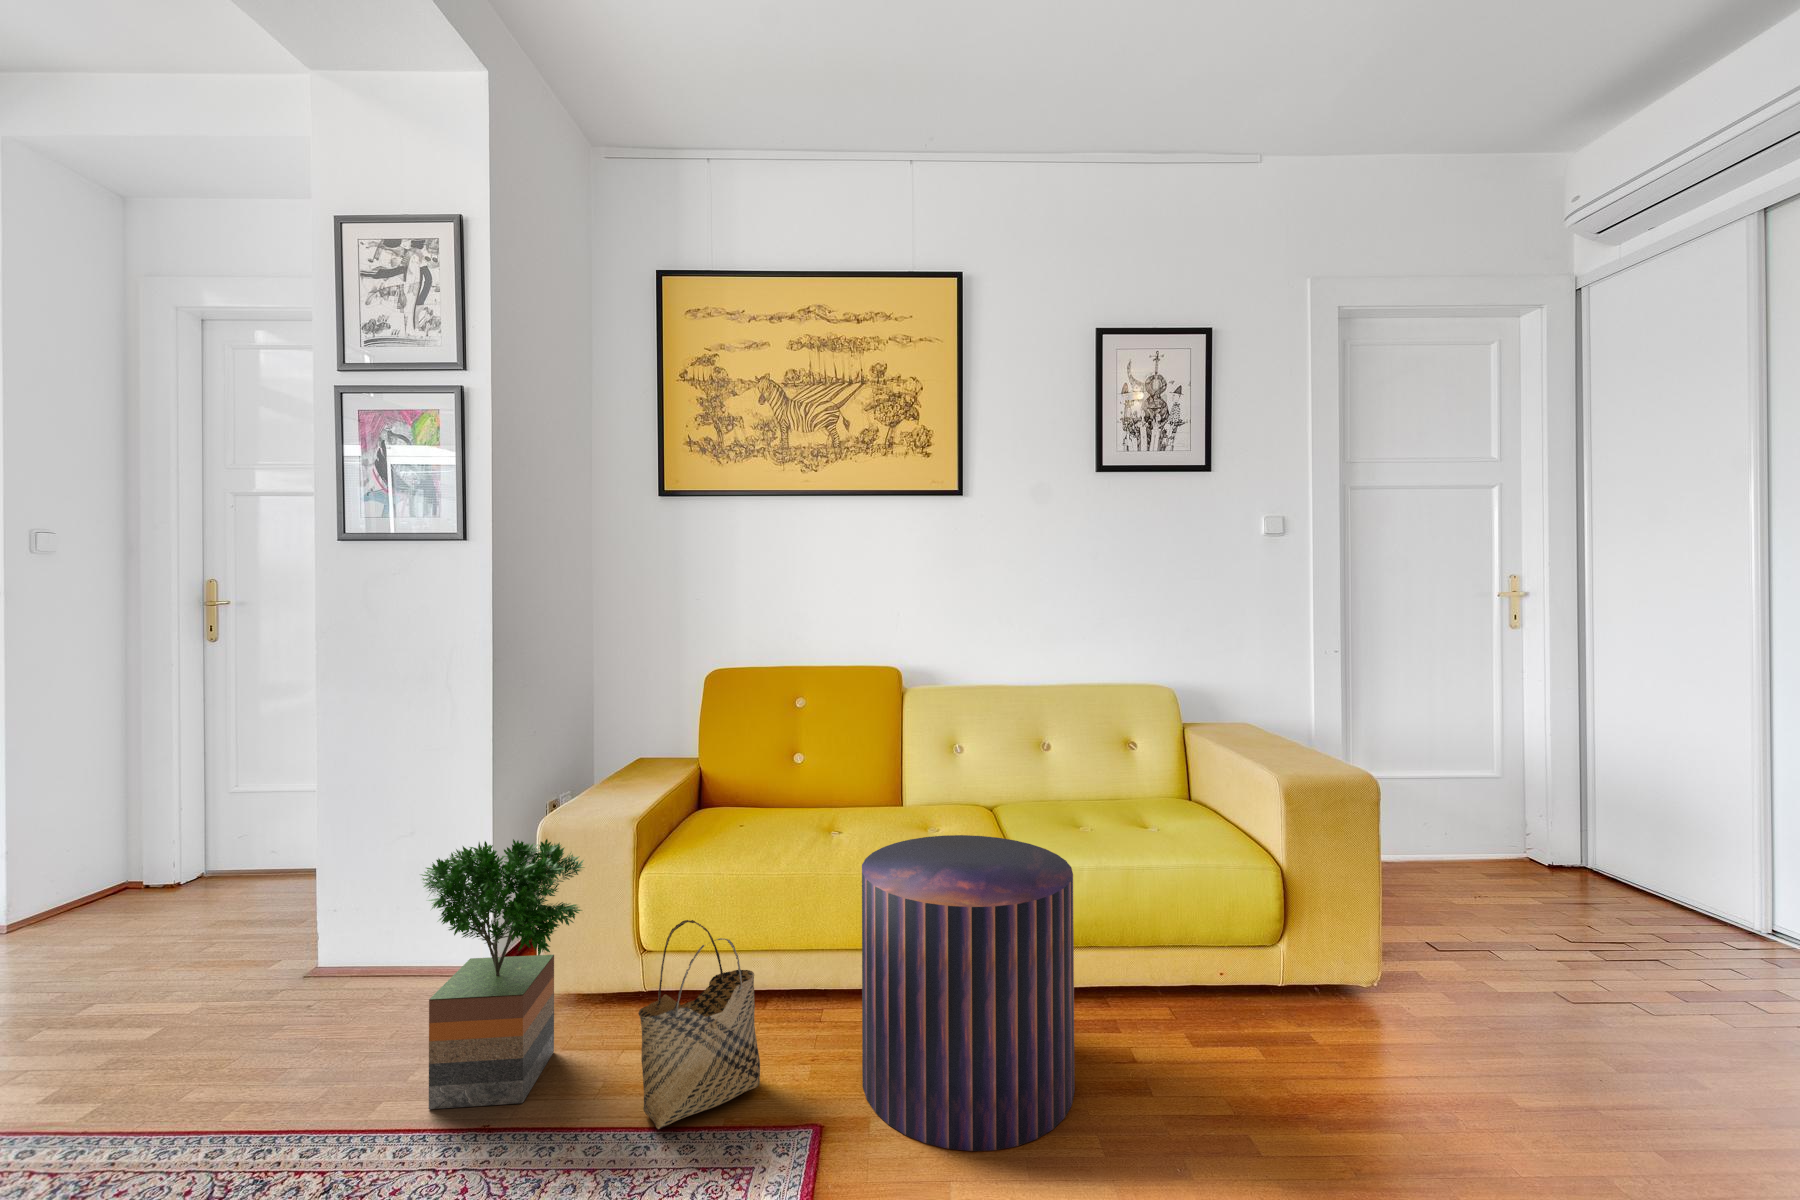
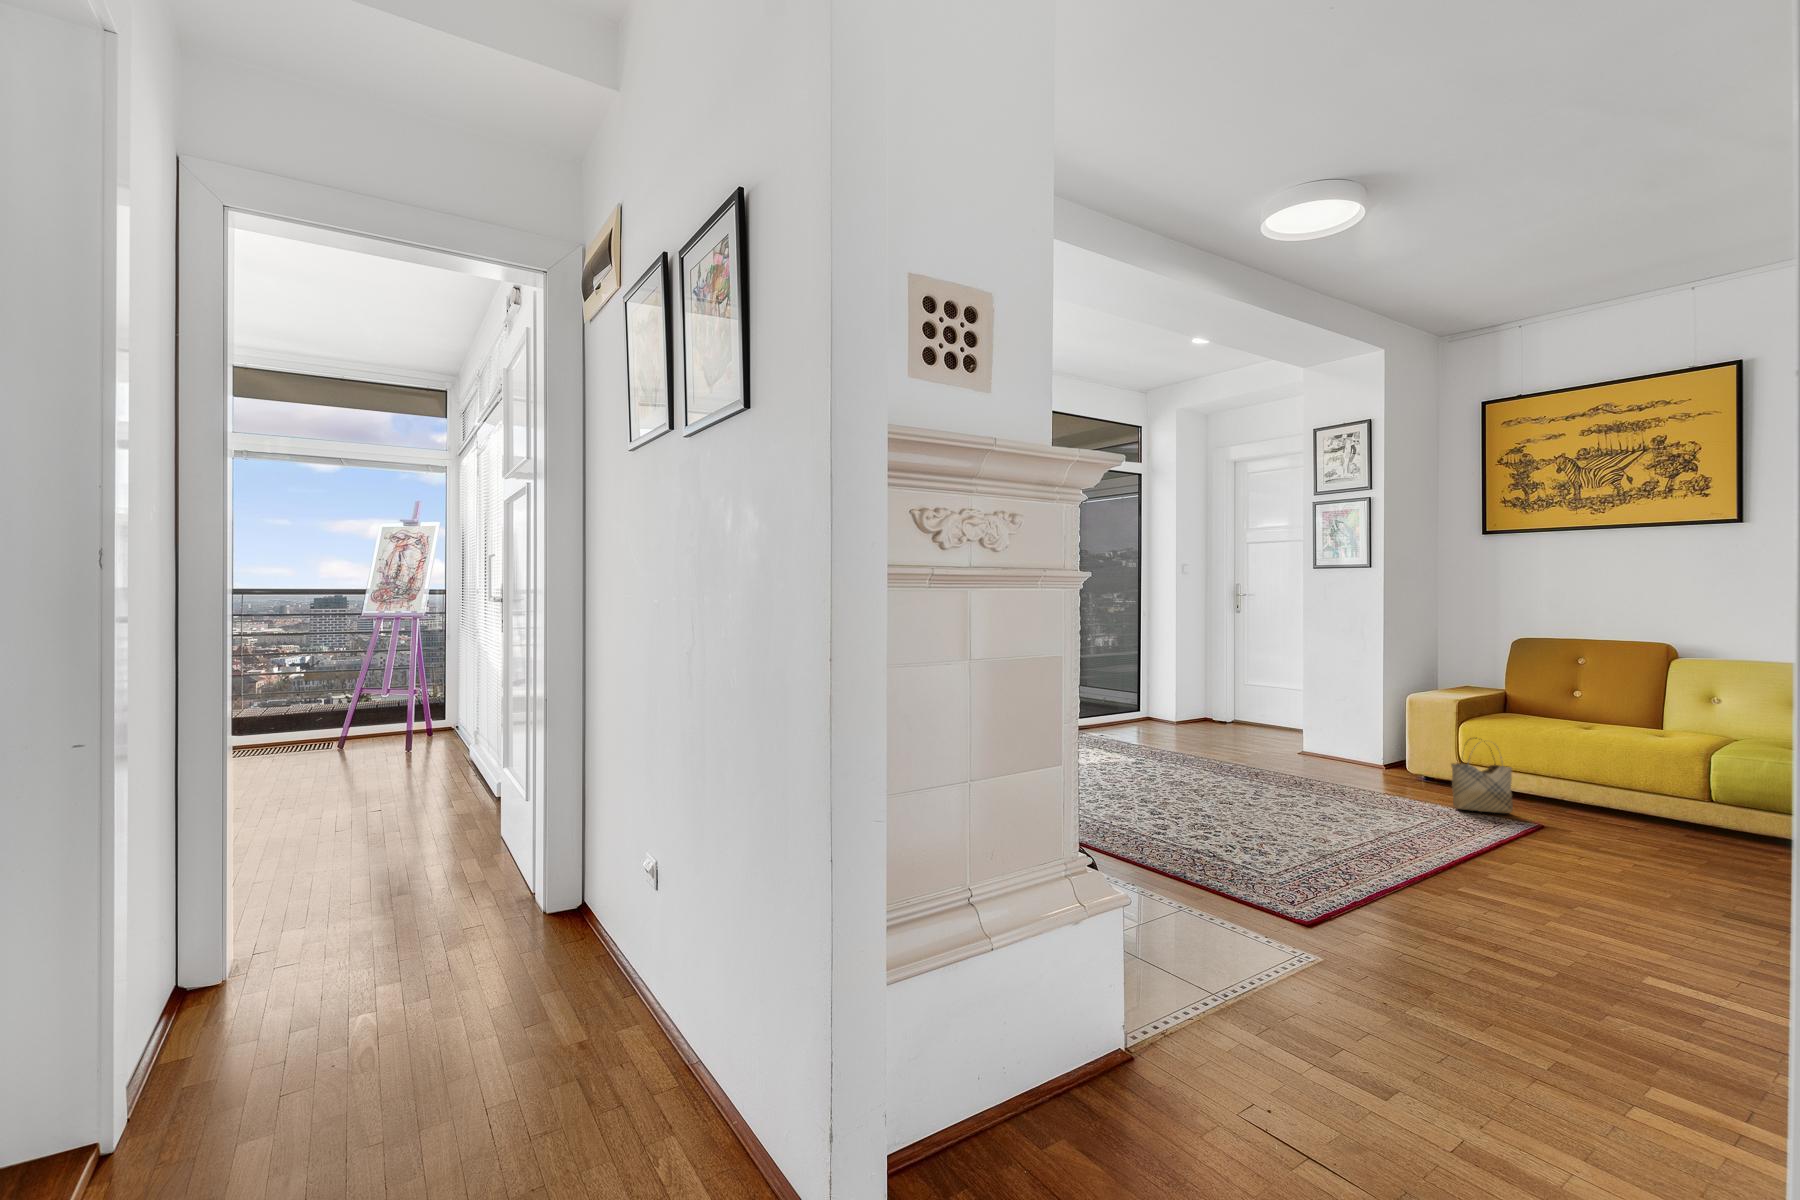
pouf: present [862,835,1075,1151] -> none [1569,725,1713,855]
potted tree: present [421,839,584,1109] -> none [1358,695,1430,795]

